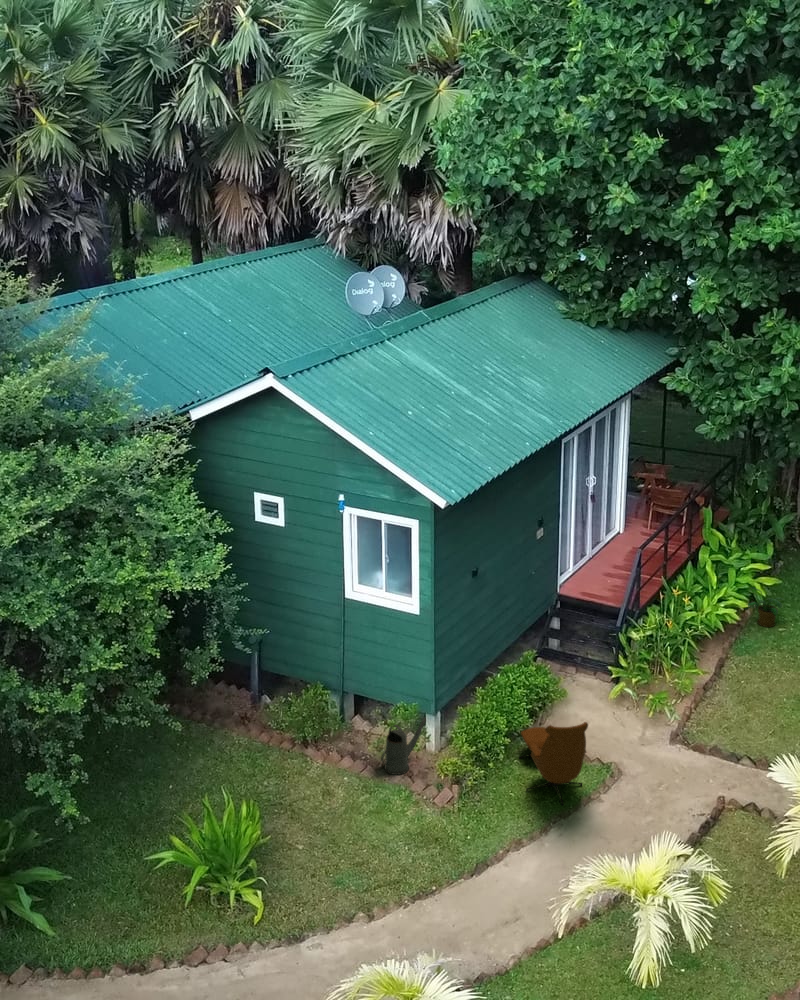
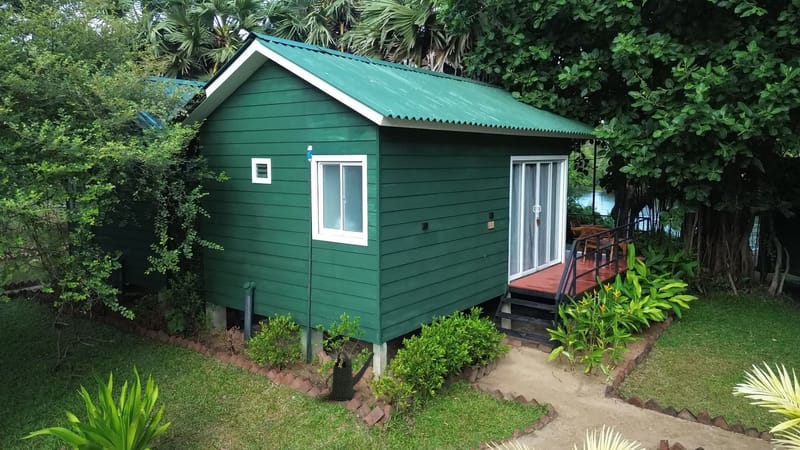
potted plant: present [746,588,783,627] -> none [665,299,700,330]
lounge chair: present [519,722,588,805] -> none [458,341,520,436]

